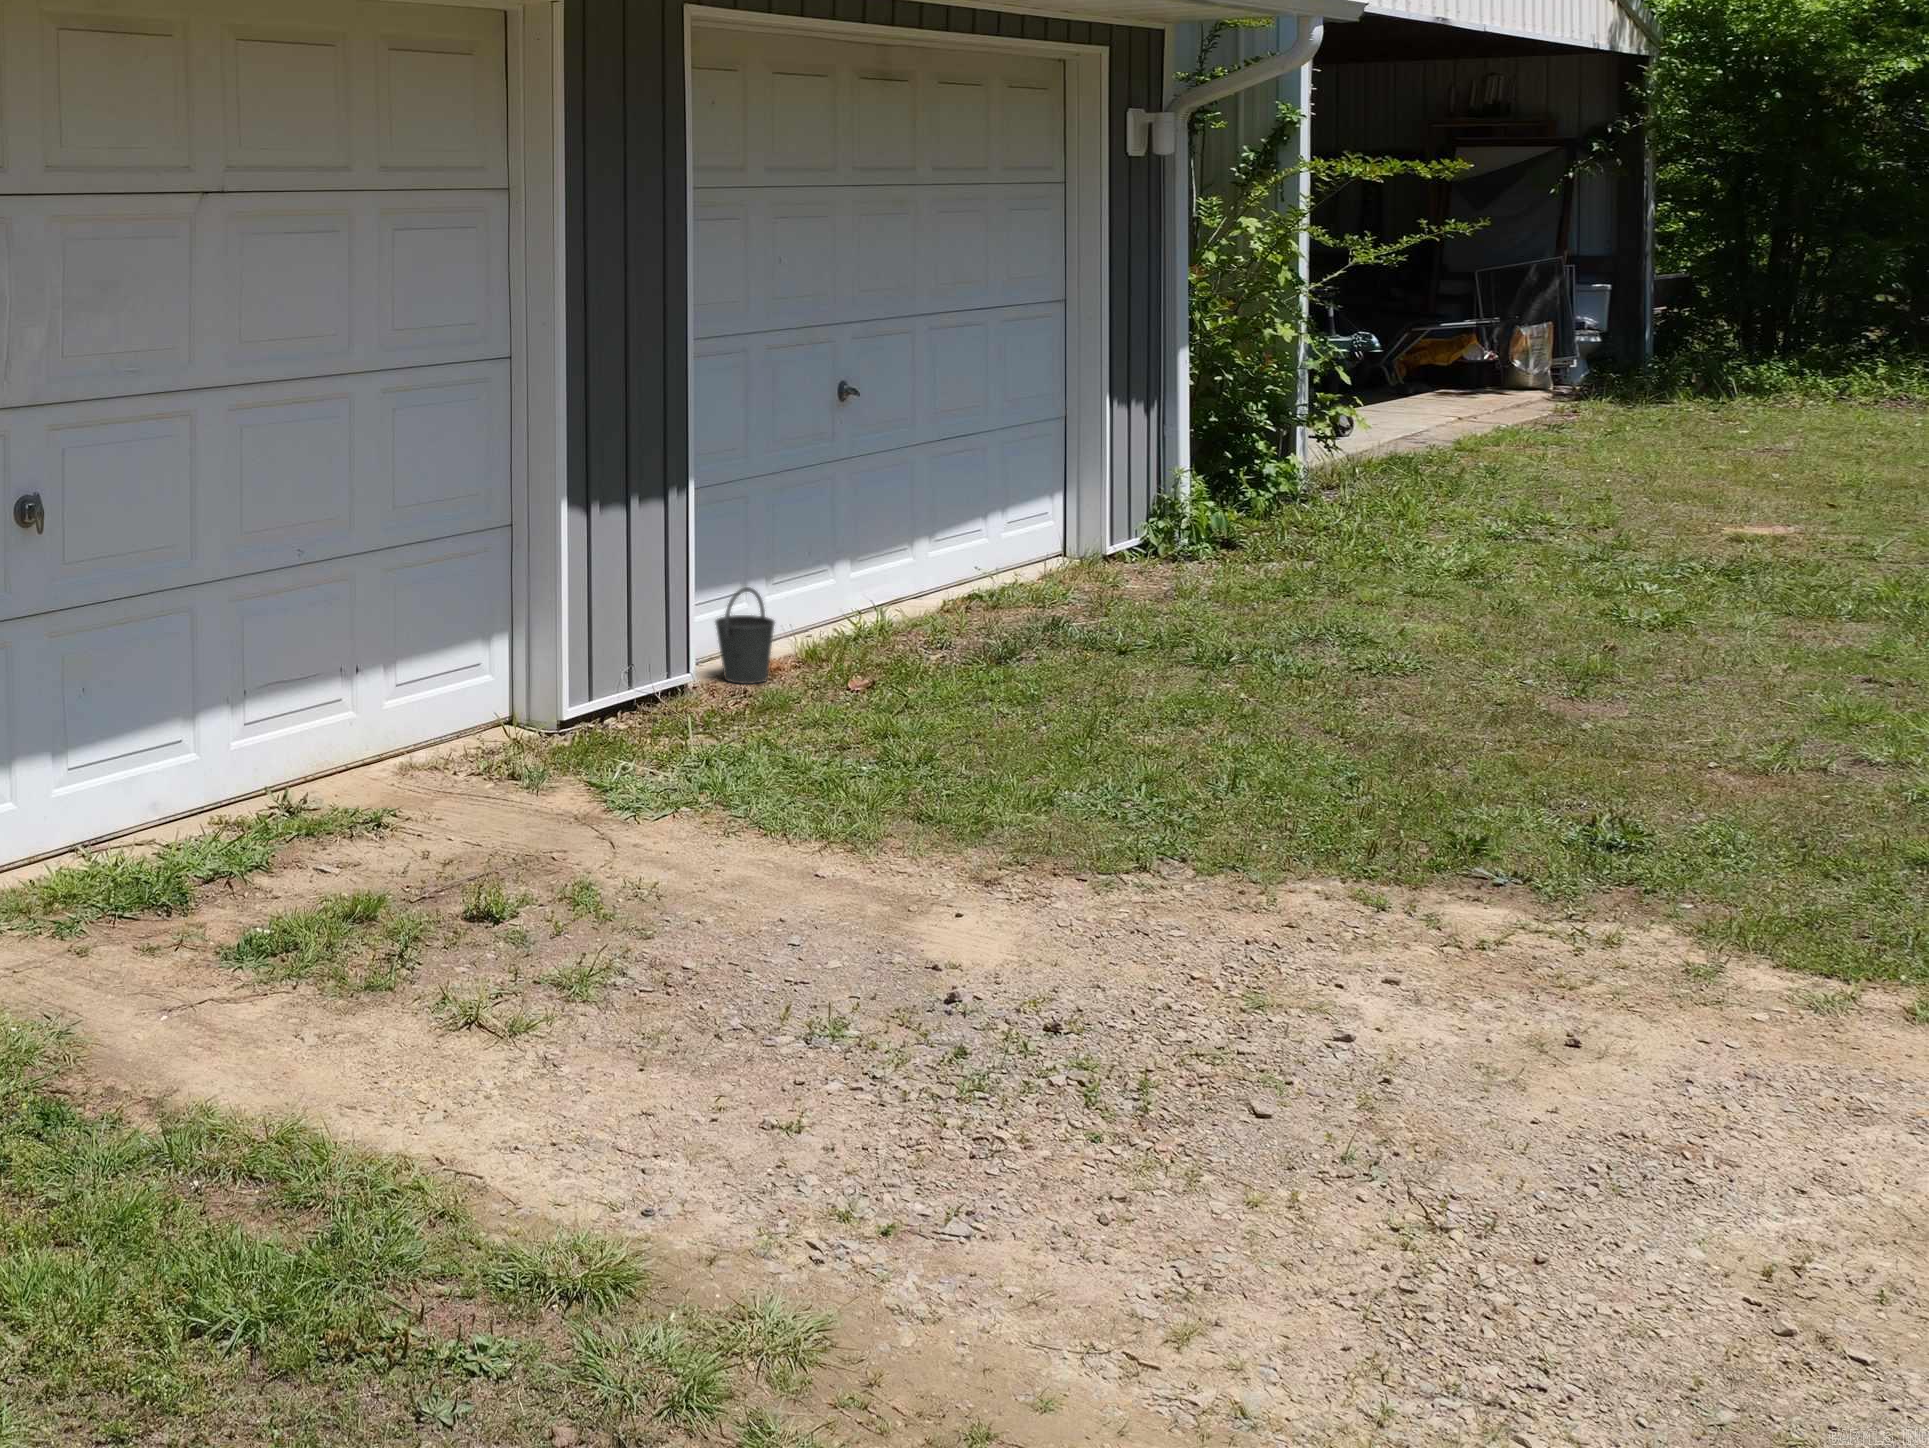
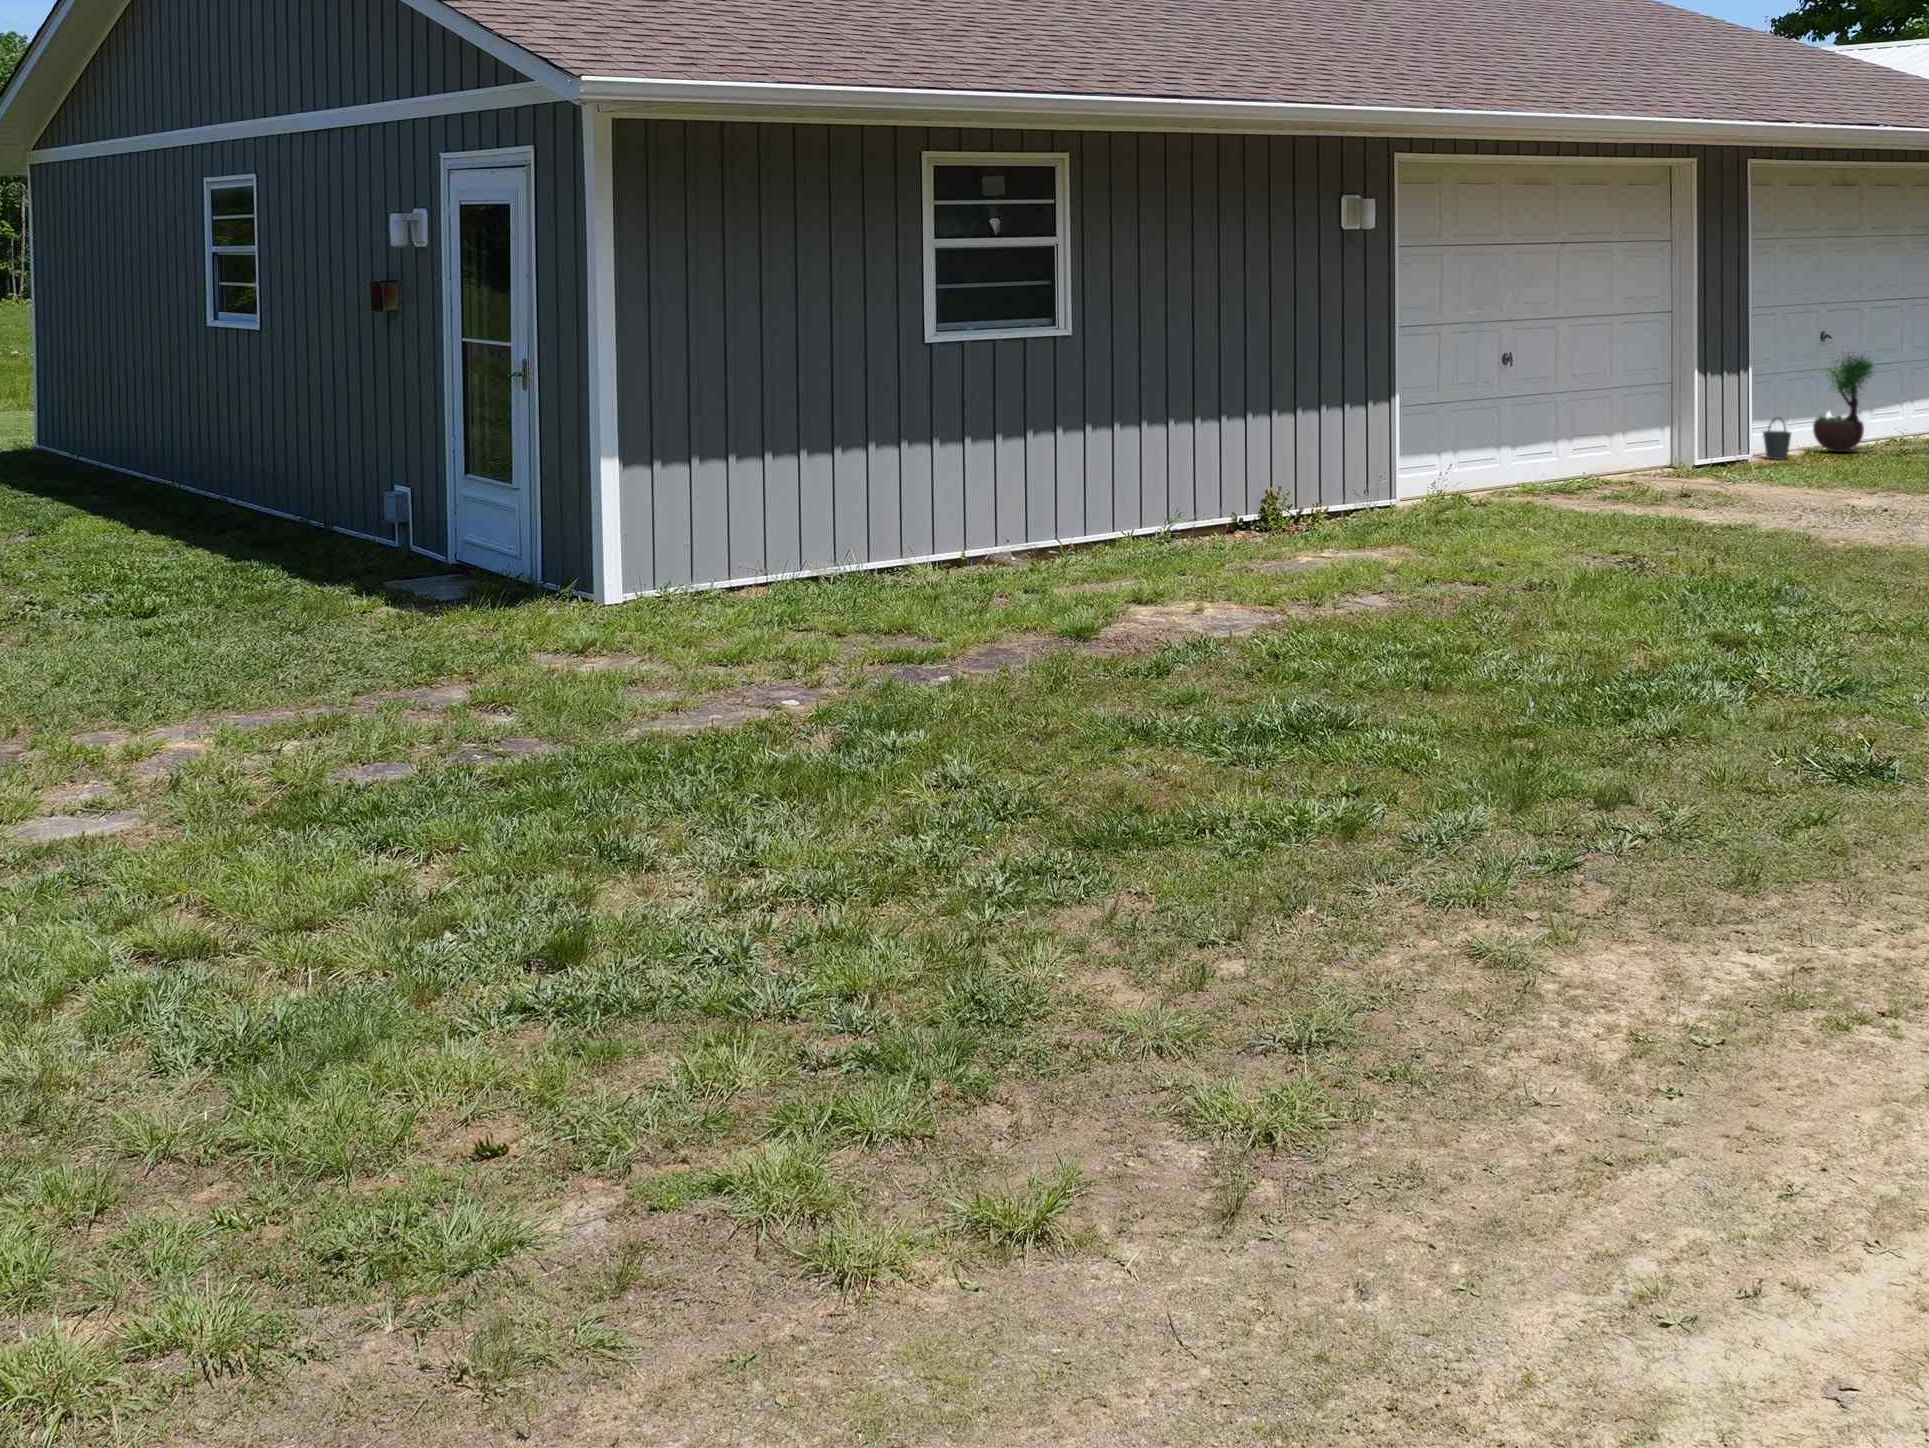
potted tree: none [823,420,956,646] -> present [1813,351,1877,452]

